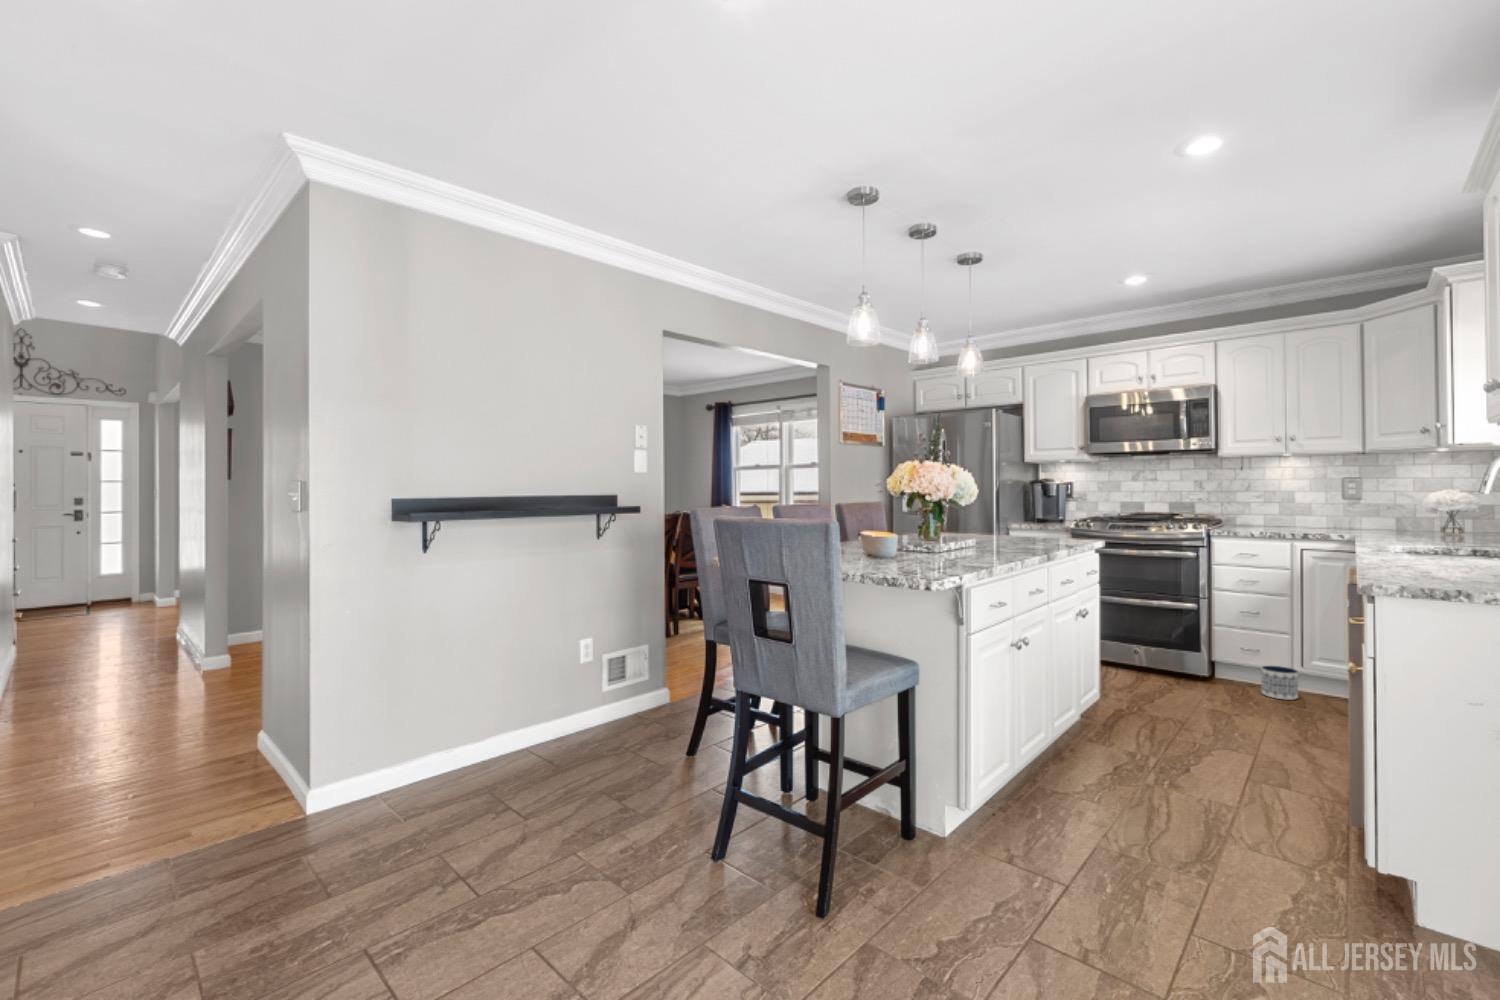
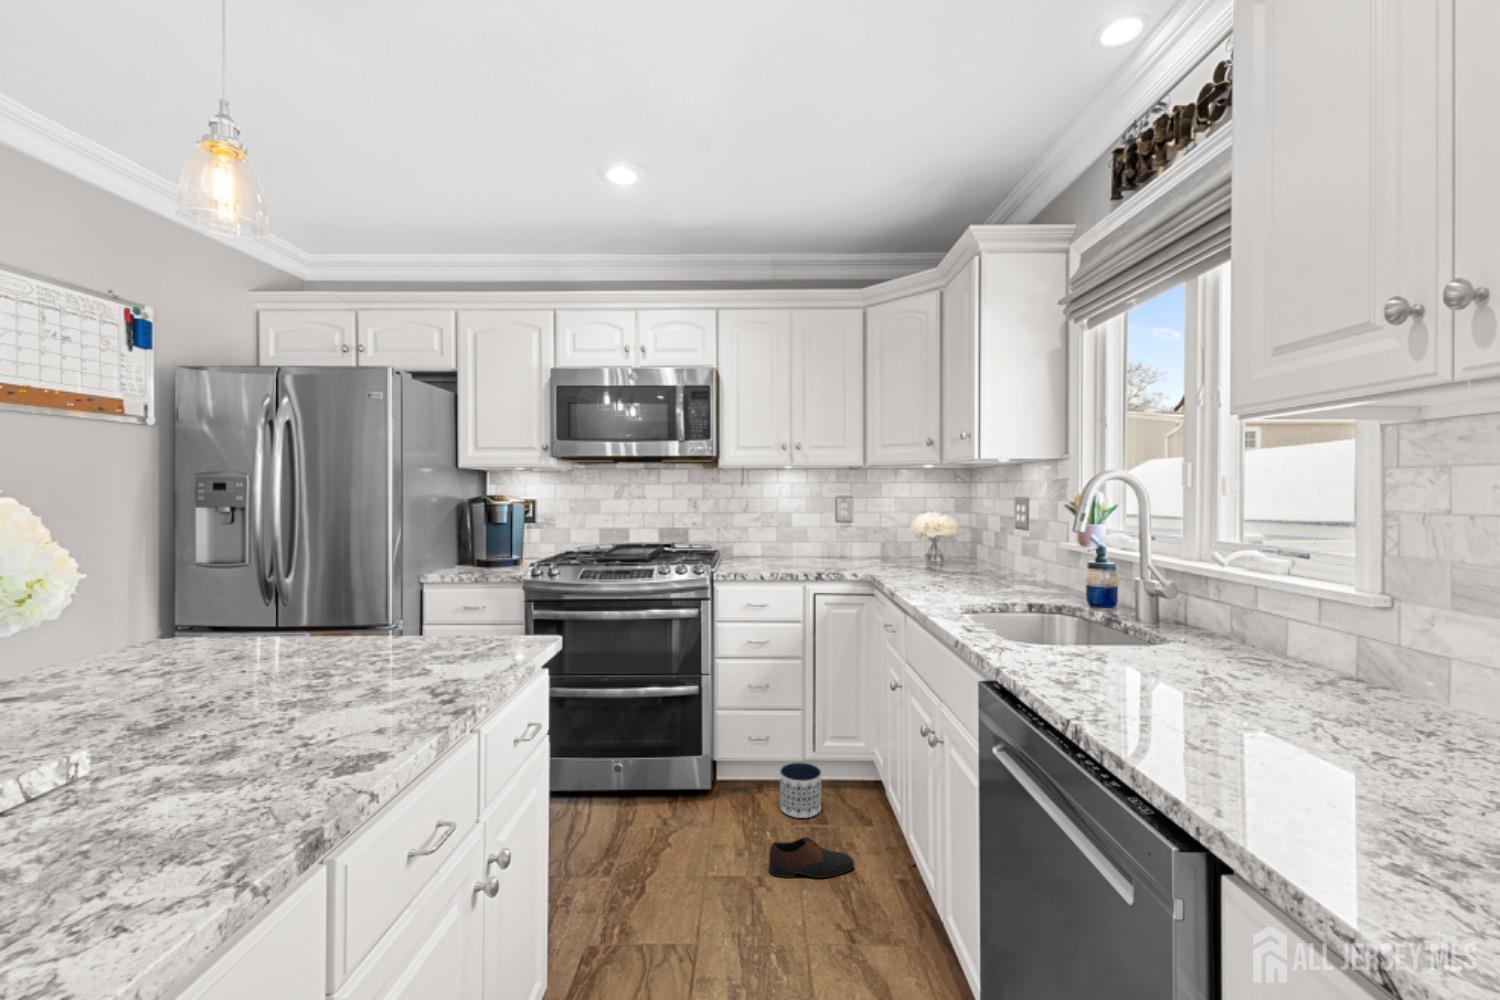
shoe: none [1241,692,1311,720] -> present [769,837,854,878]

